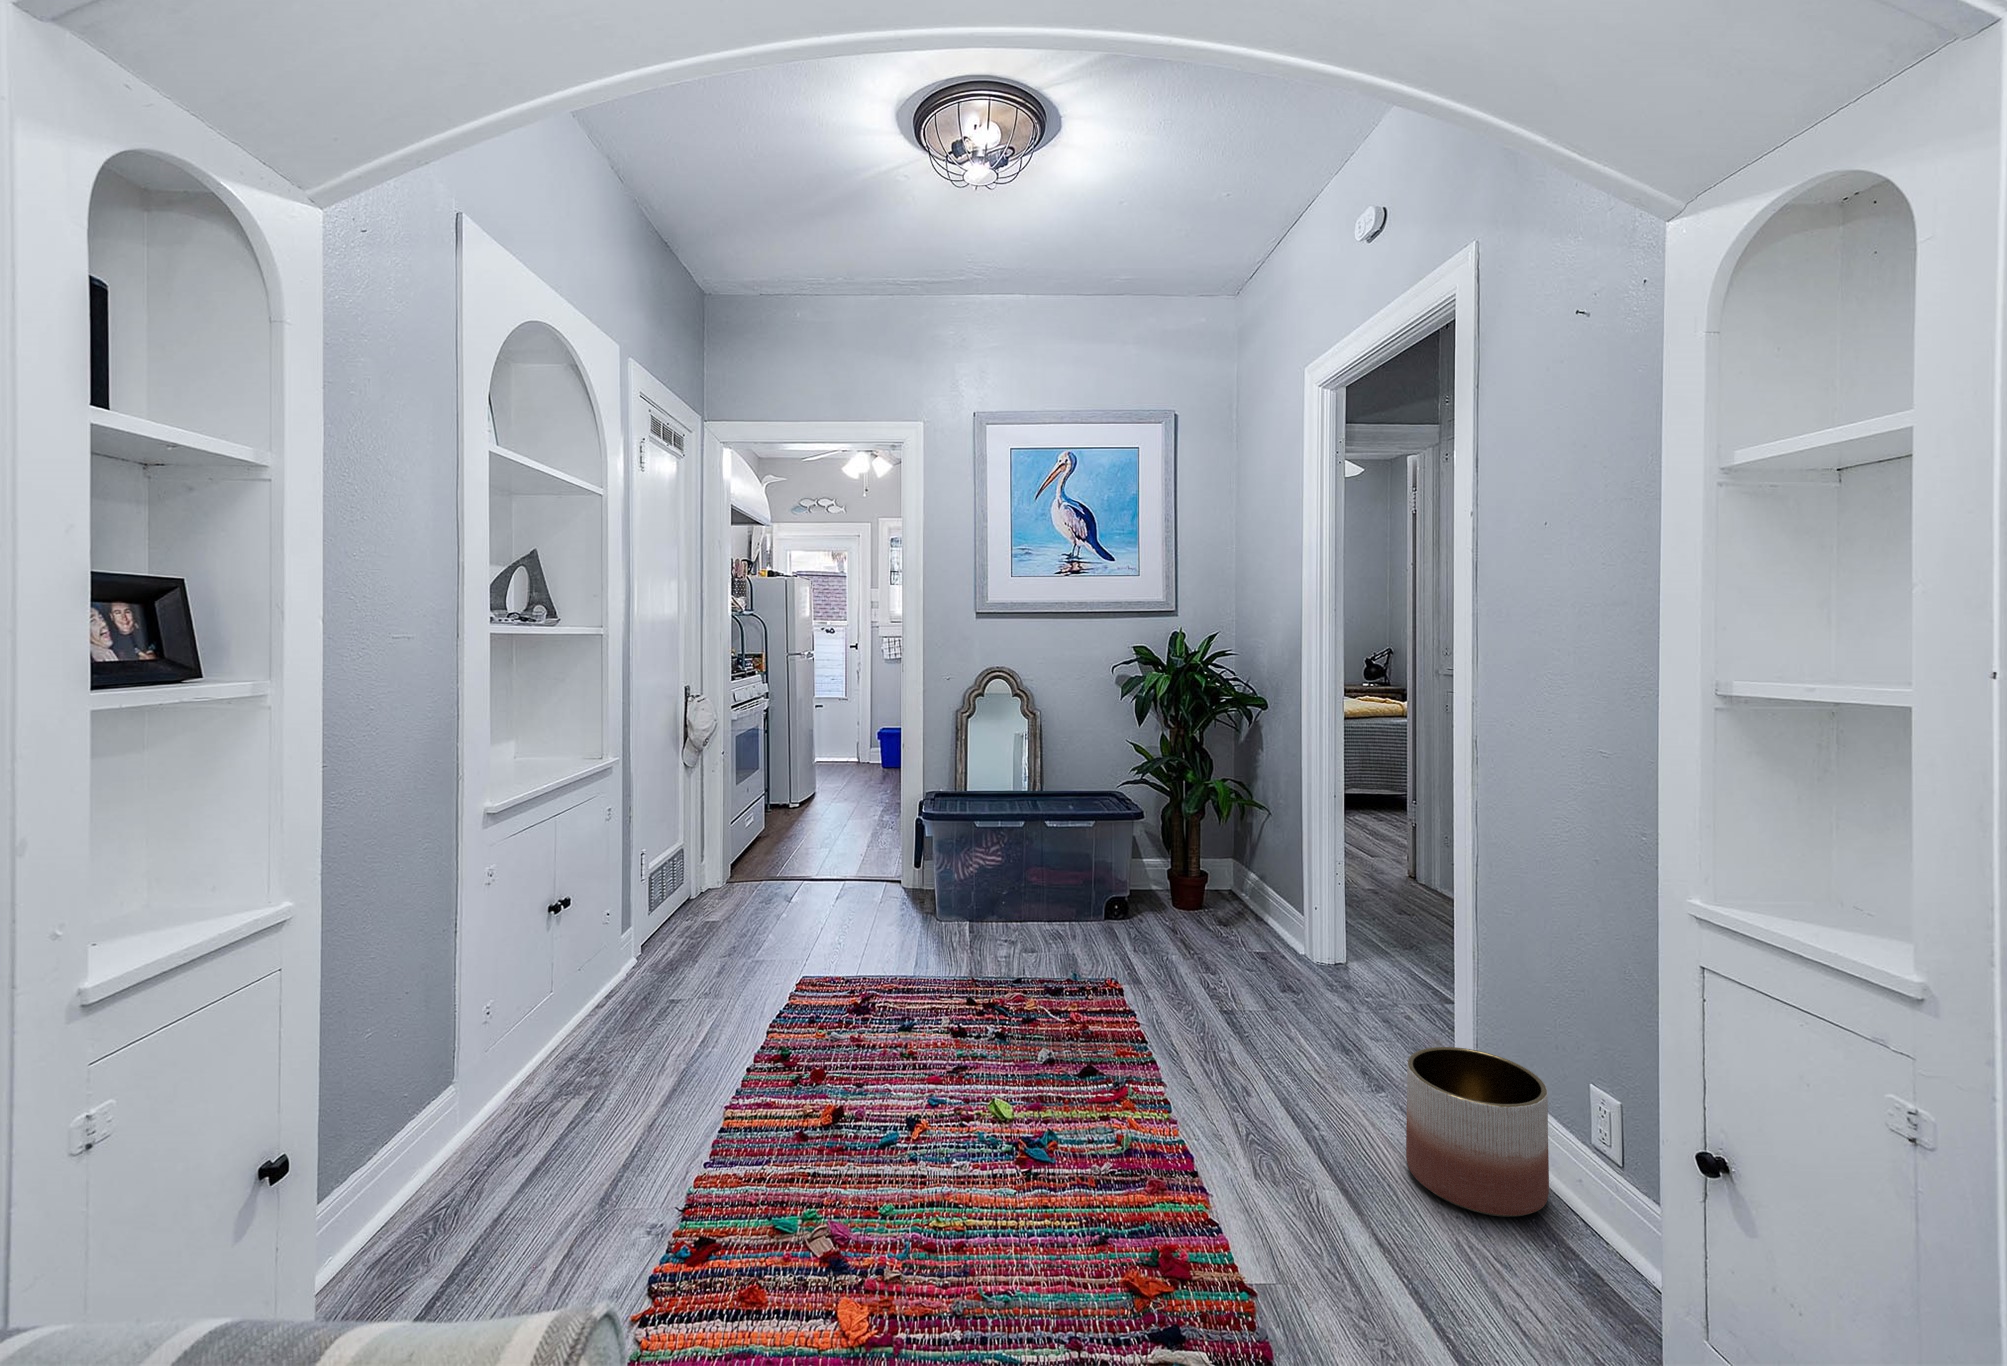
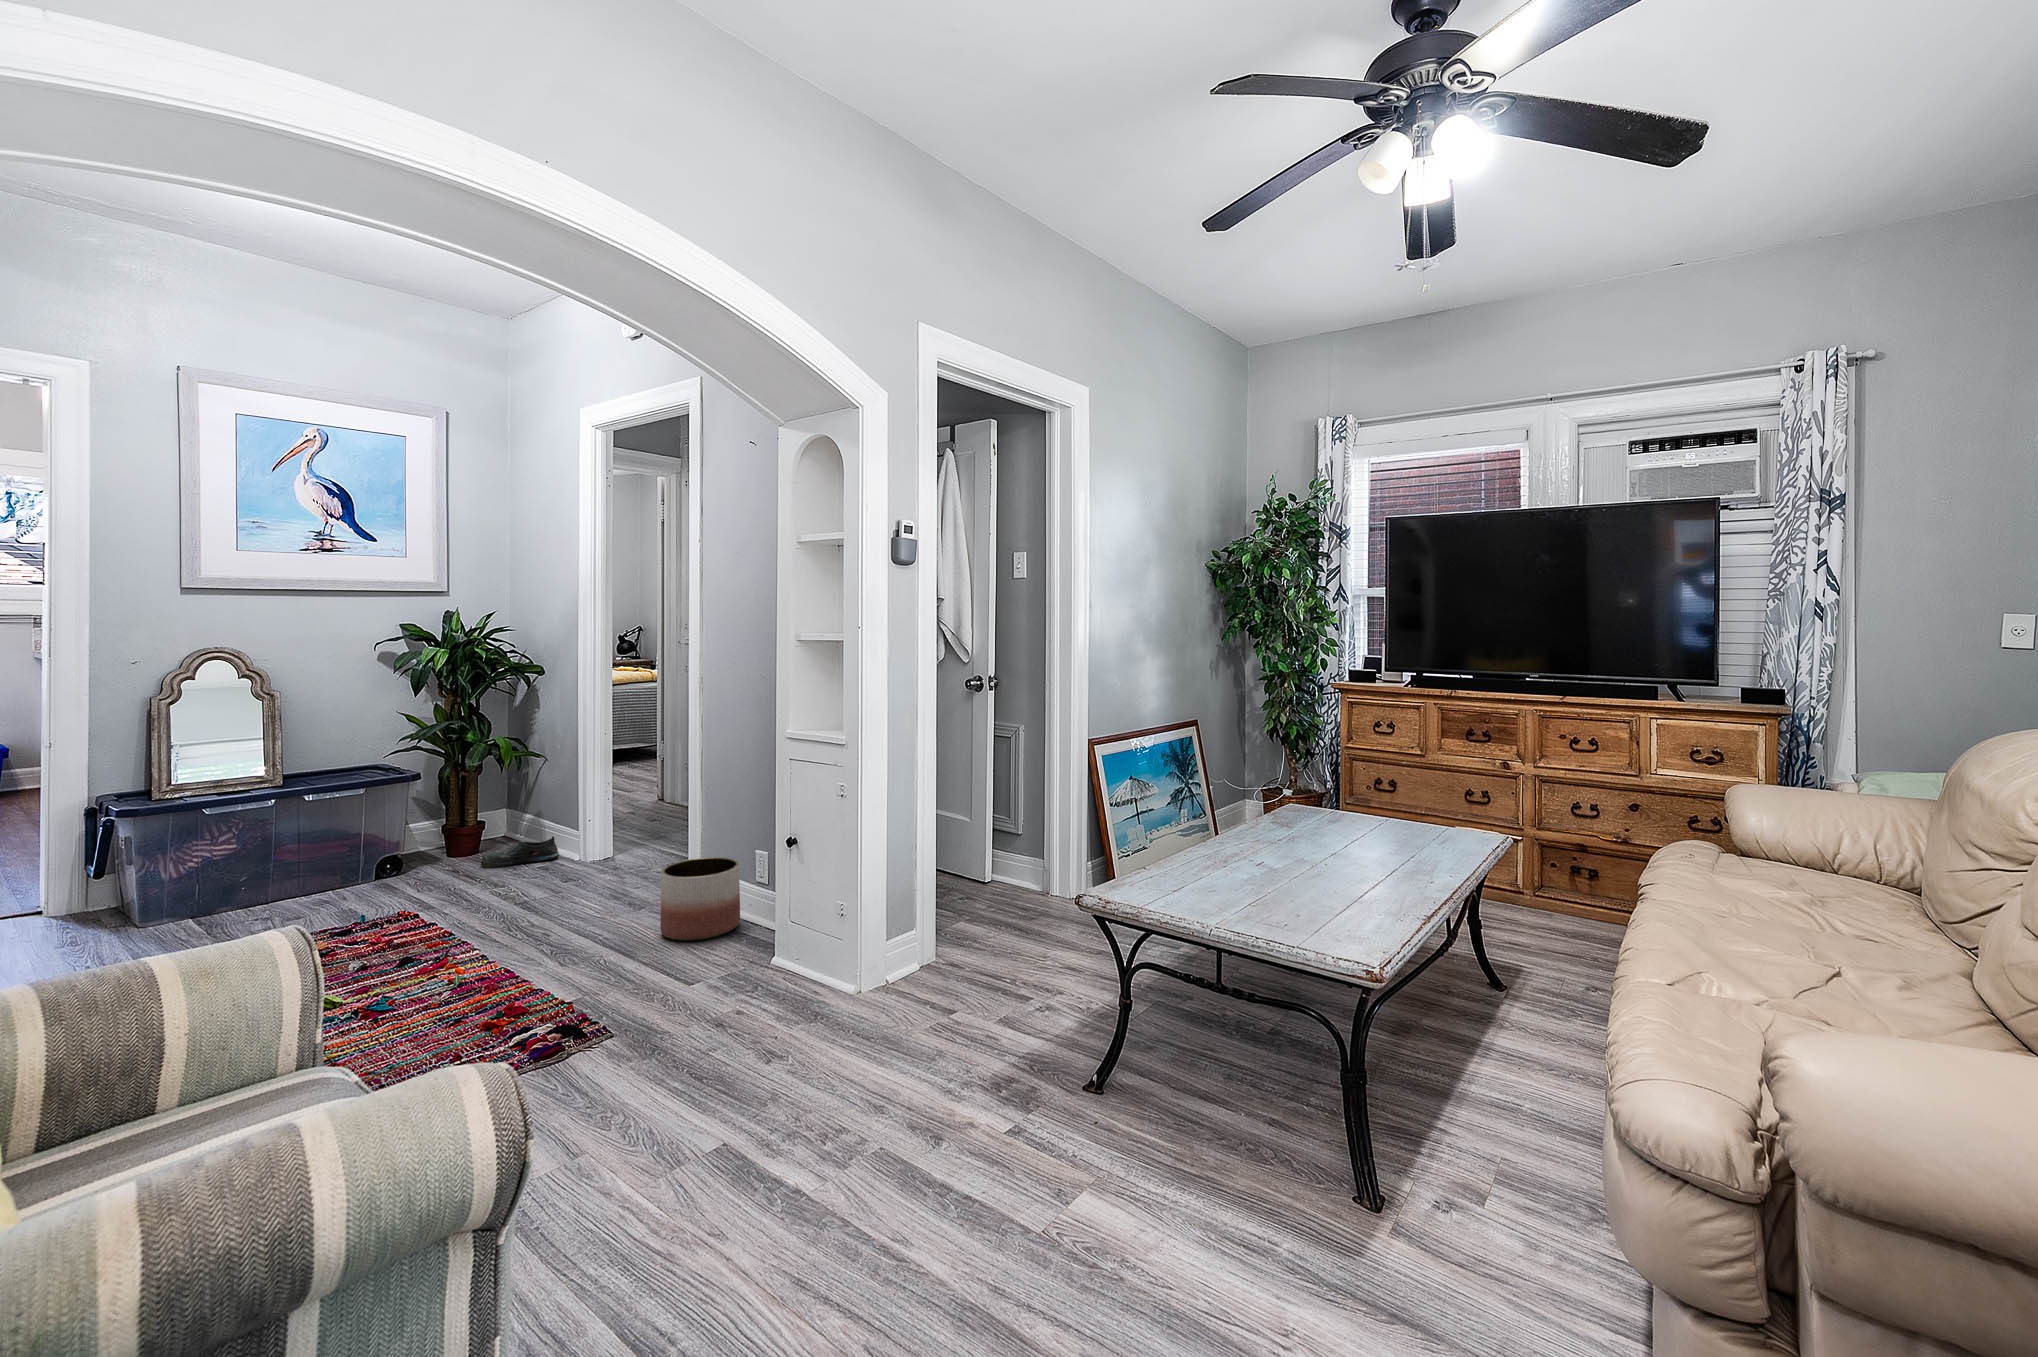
shoe: none [1198,915,1281,945] -> present [481,836,559,868]

